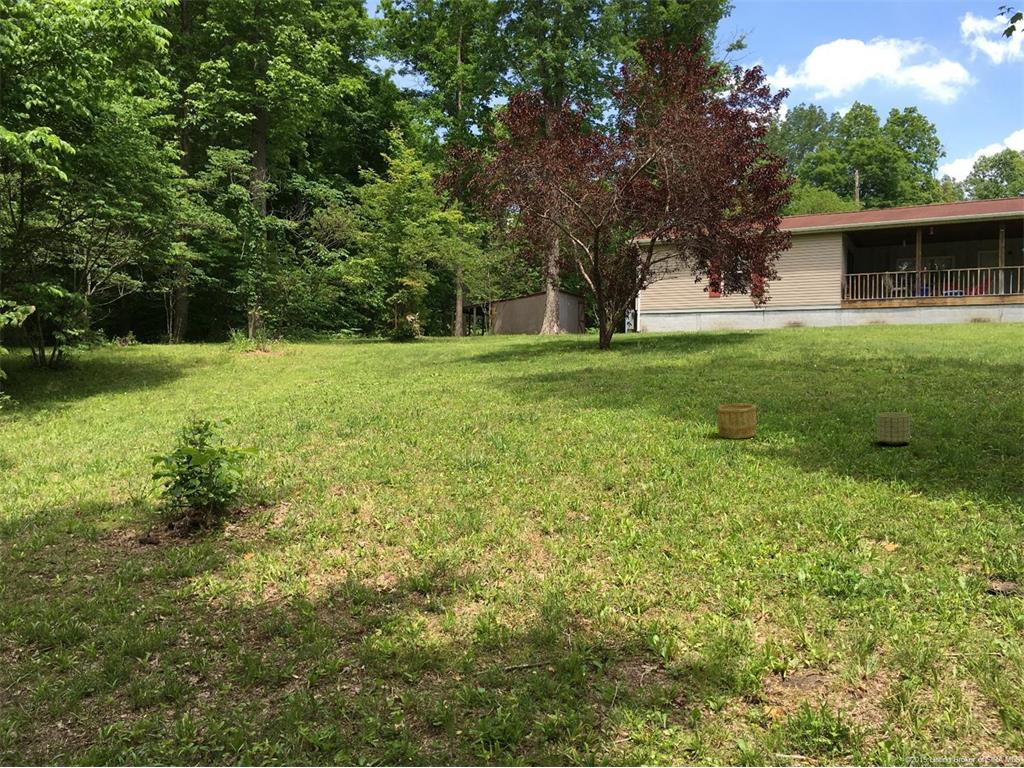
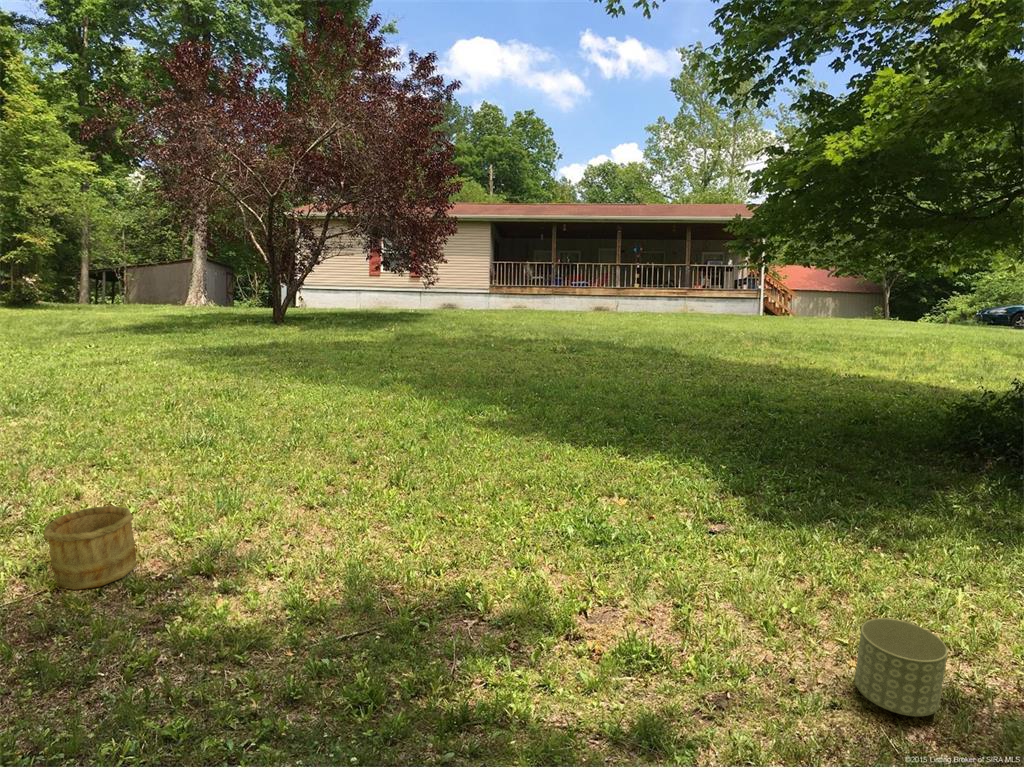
wooden bucket: present [716,403,757,439] -> present [44,506,137,590]

